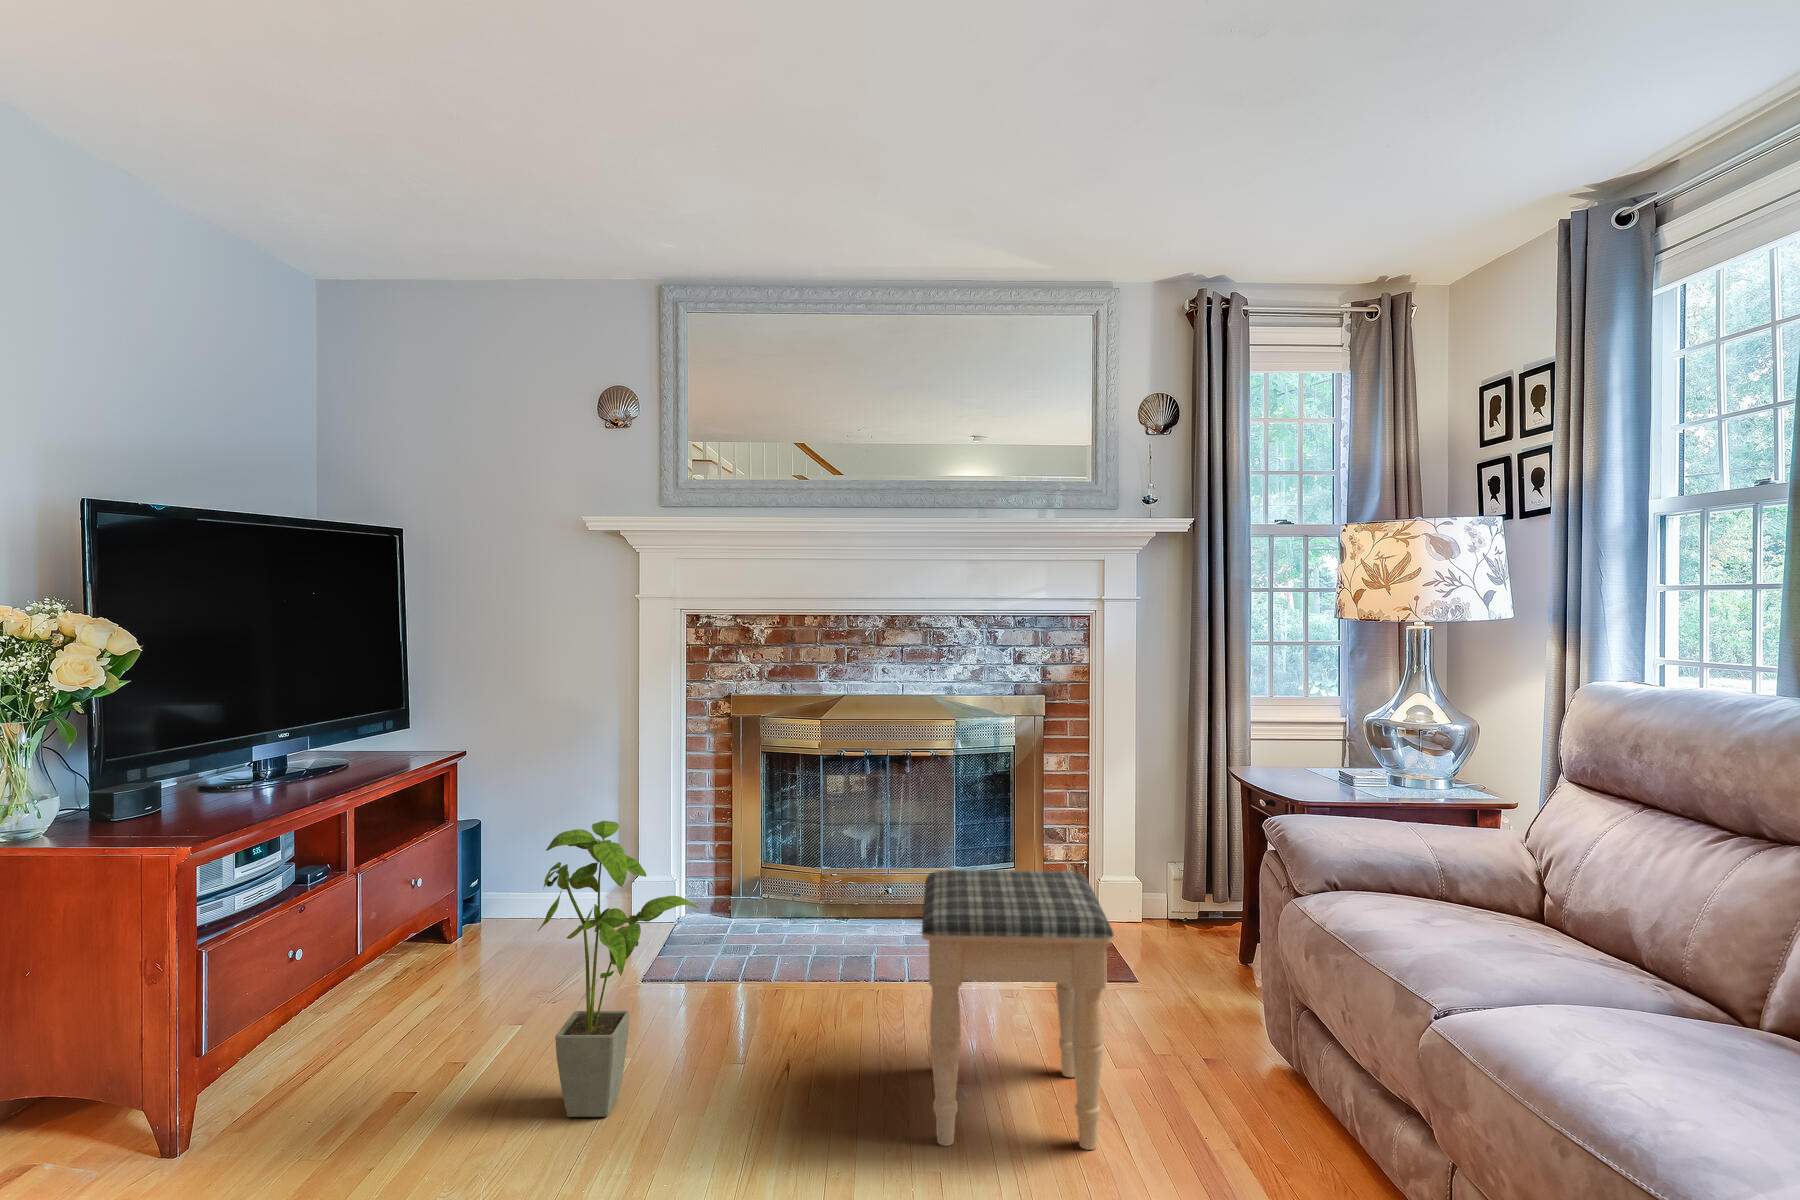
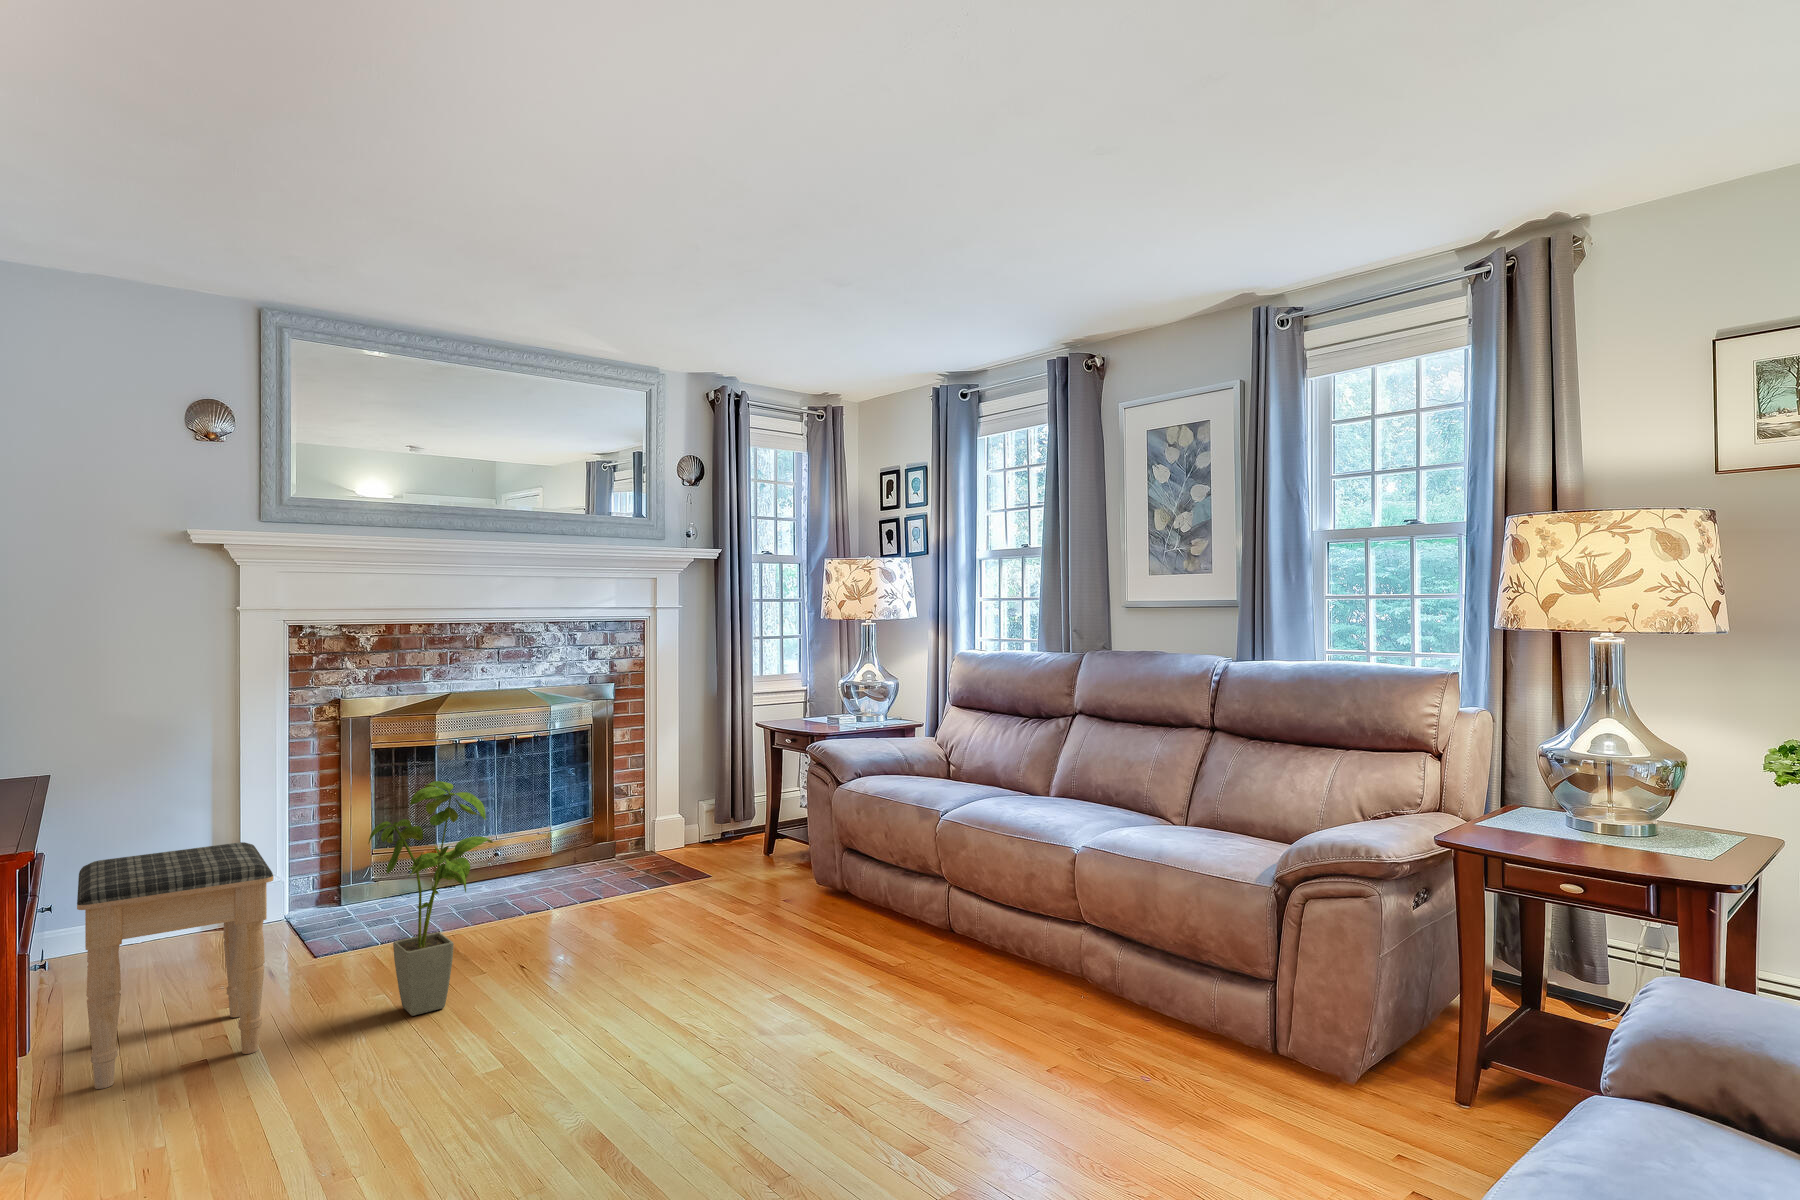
footstool: present [921,870,1114,1150] -> present [77,842,273,1089]

